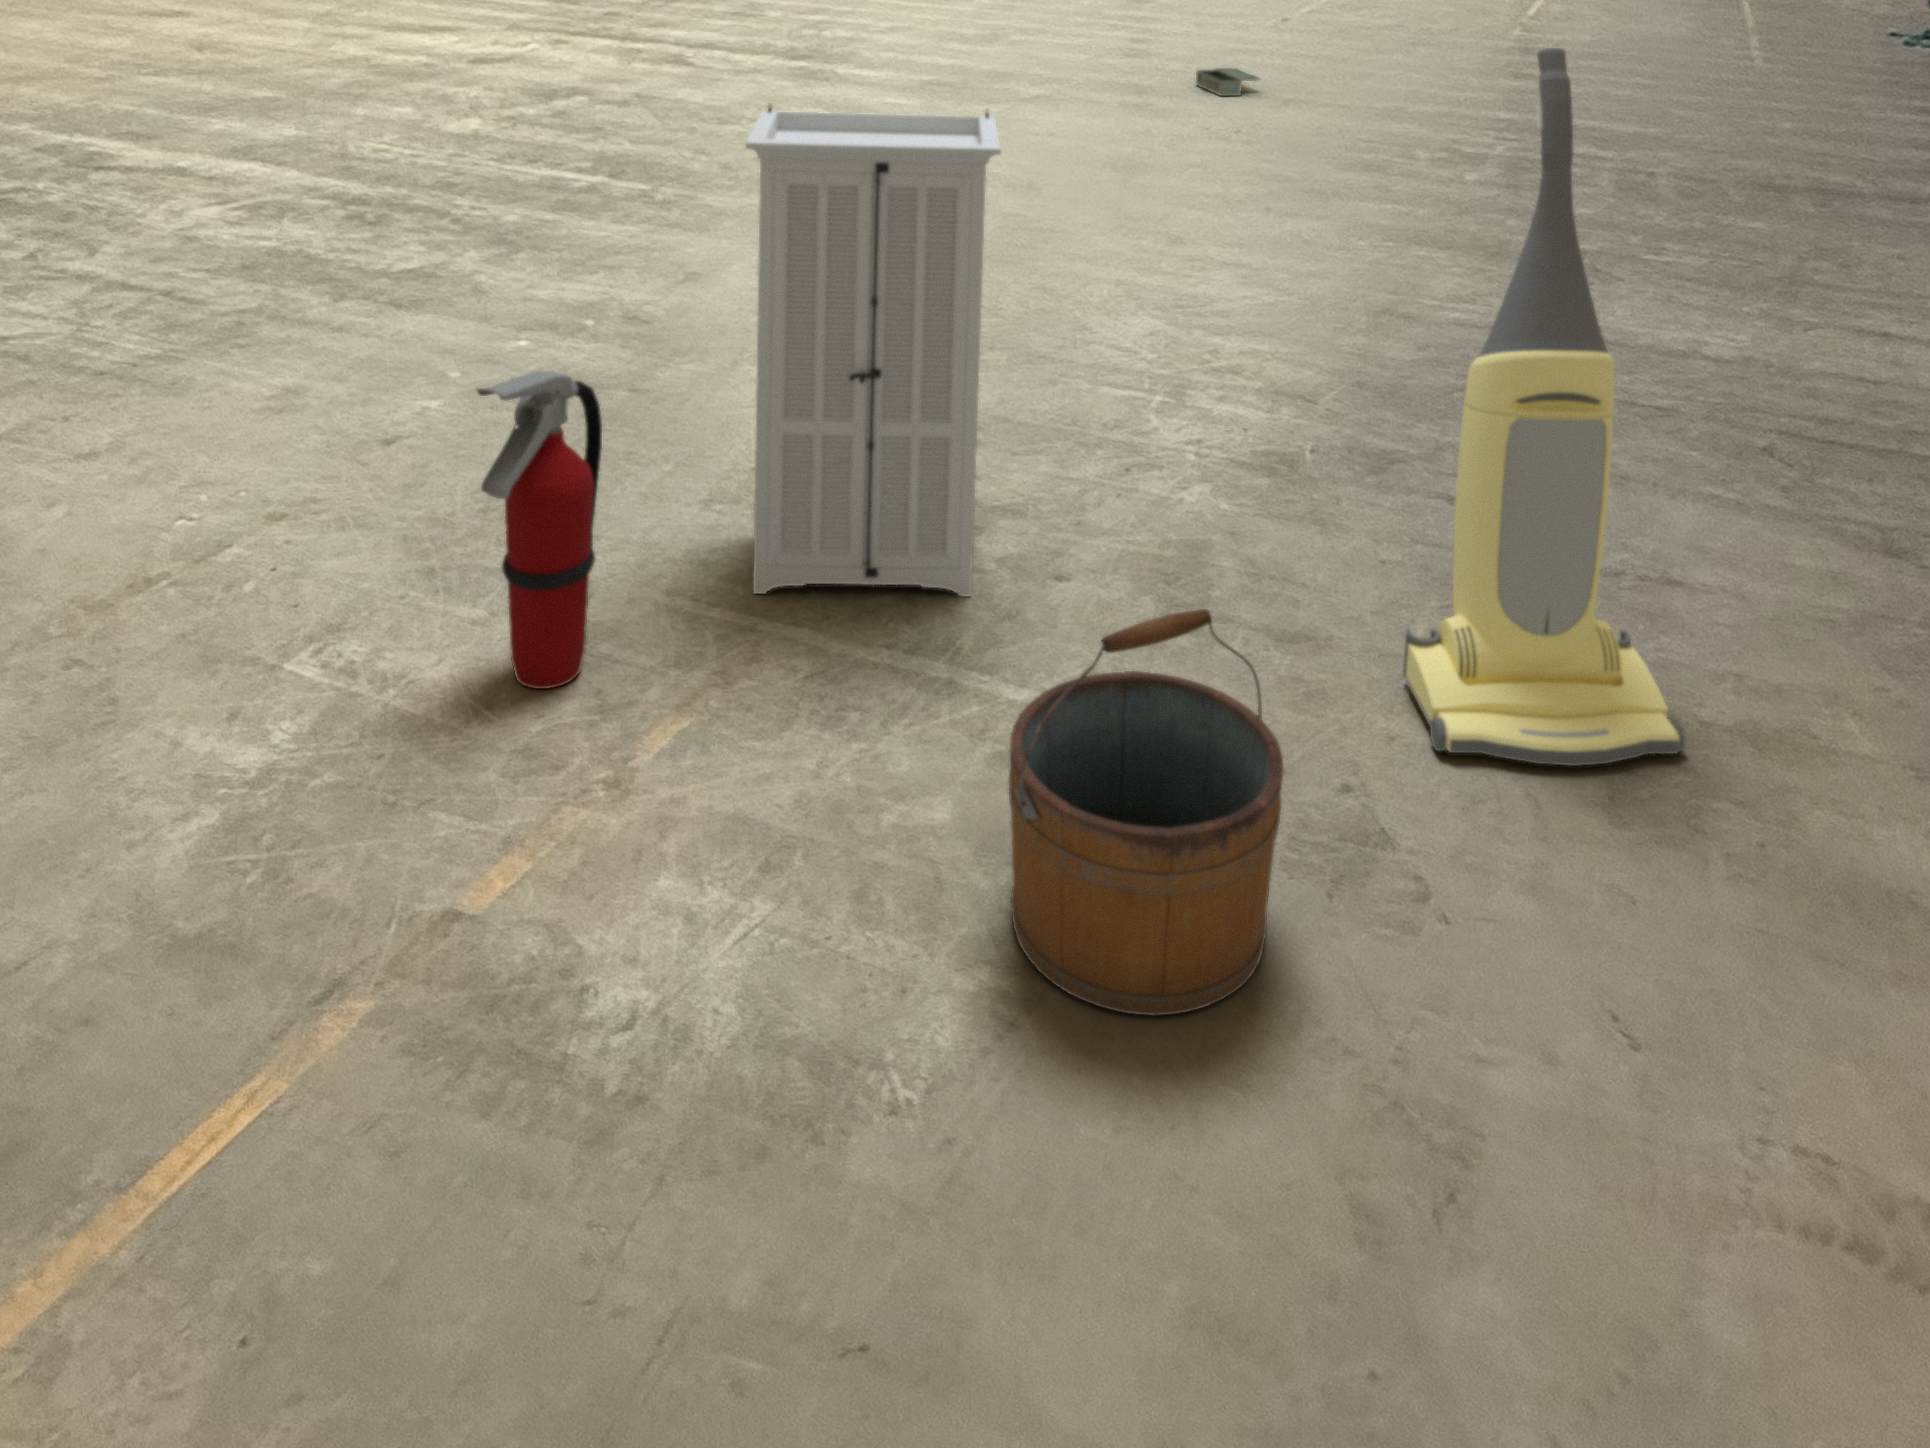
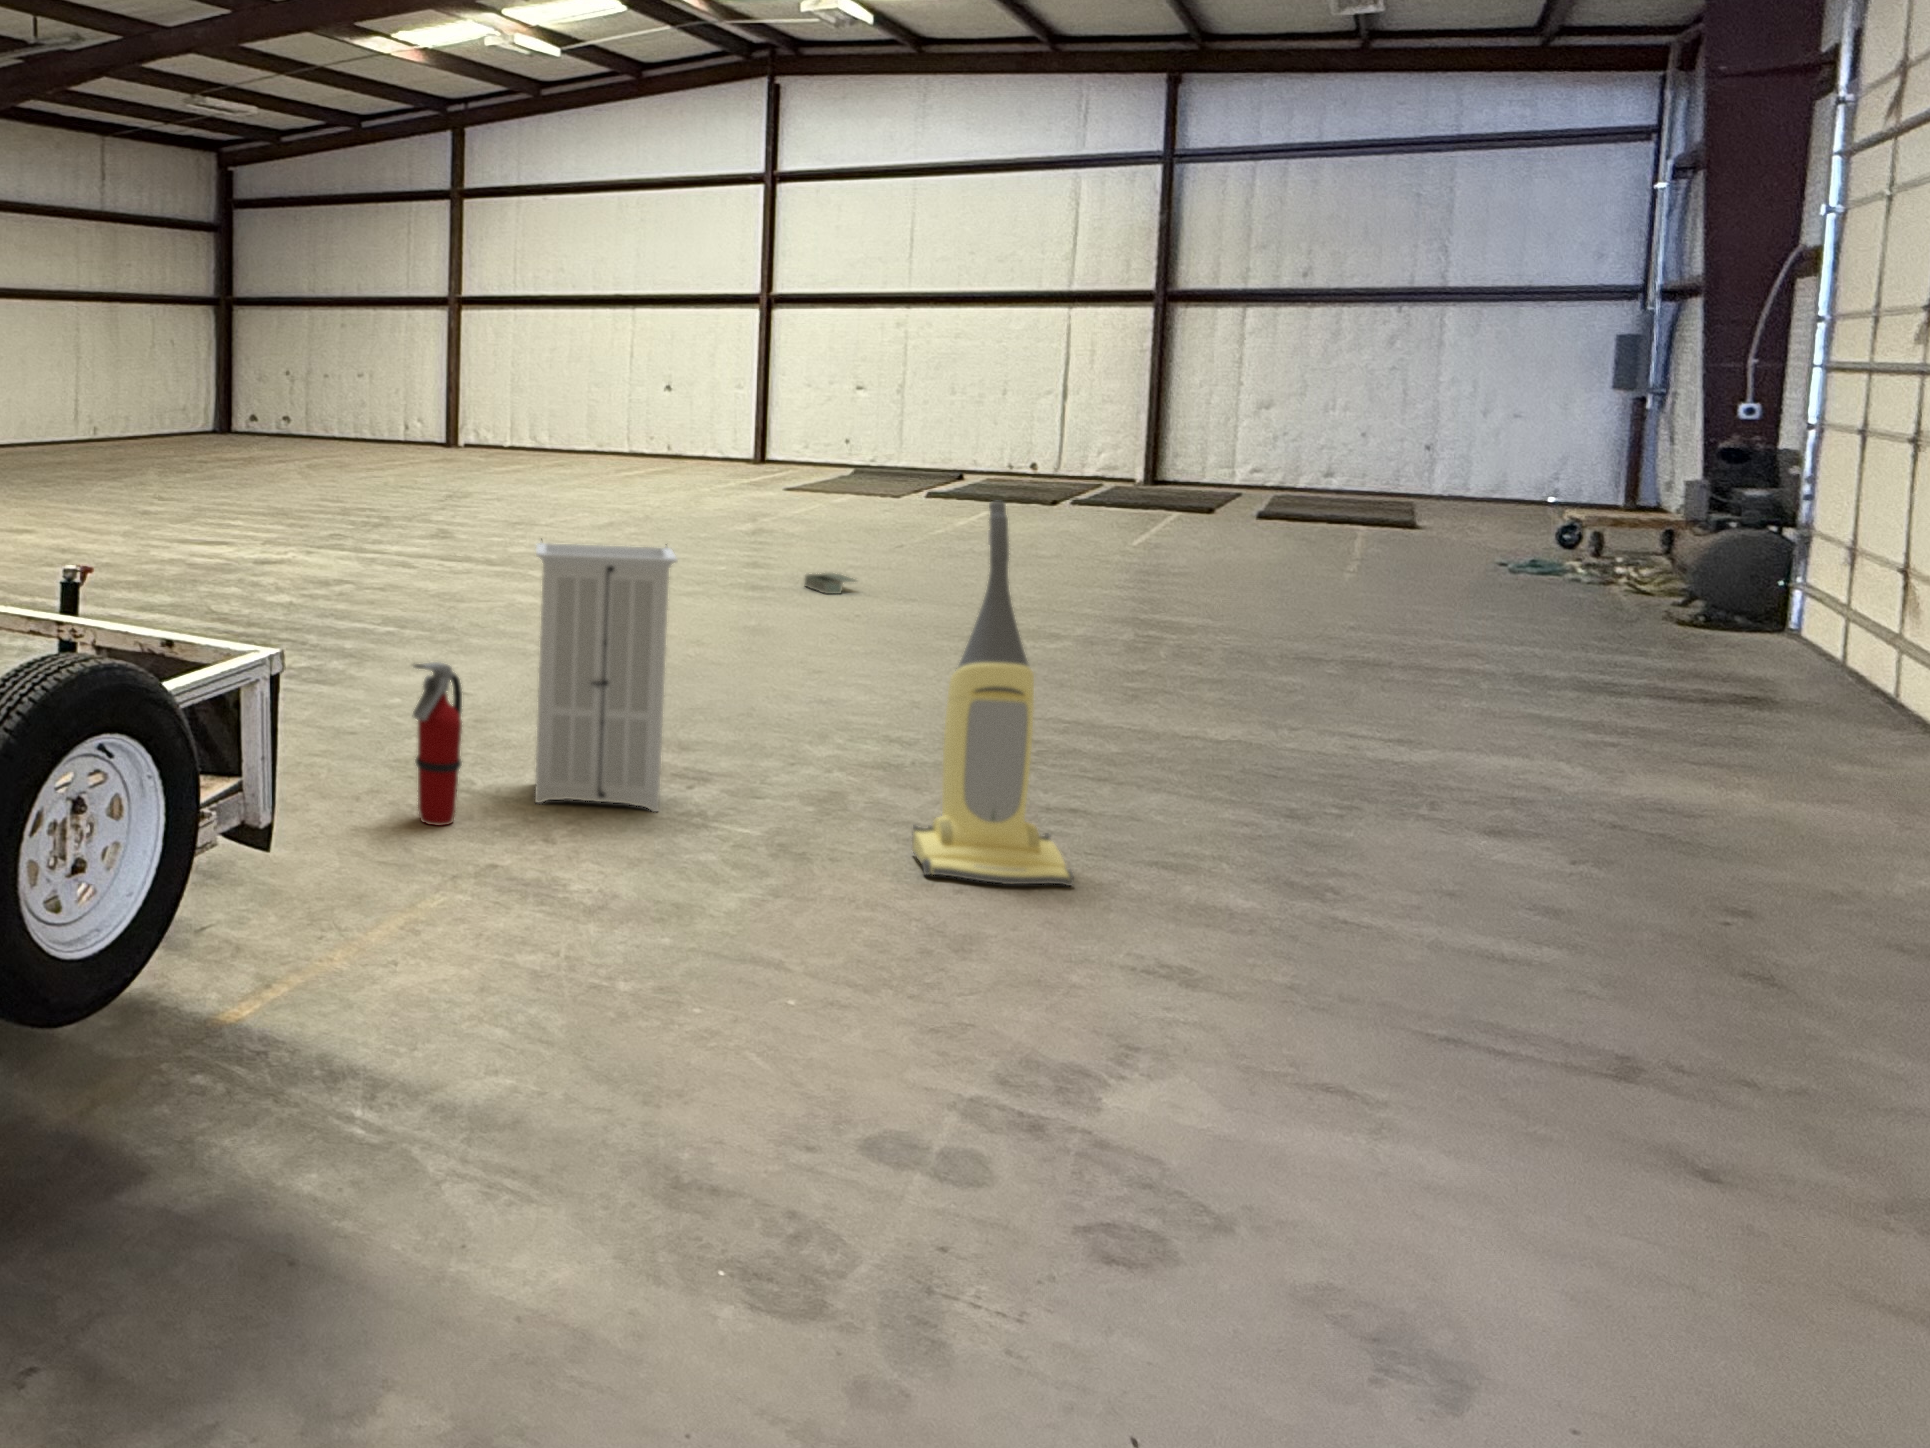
bucket: present [1009,609,1284,1016] -> none [693,756,830,930]

